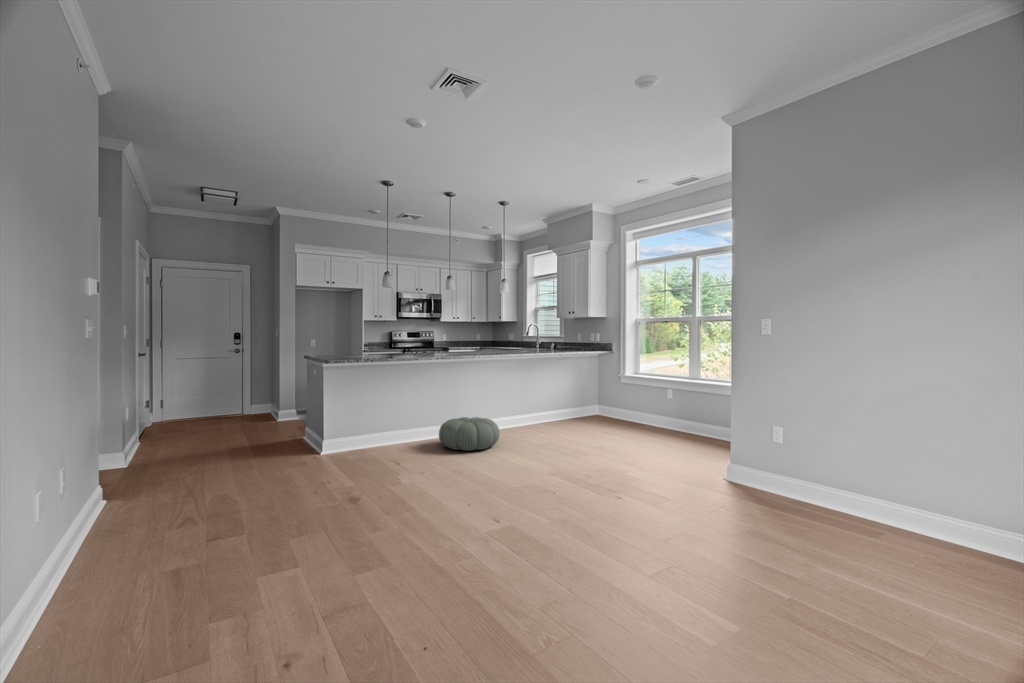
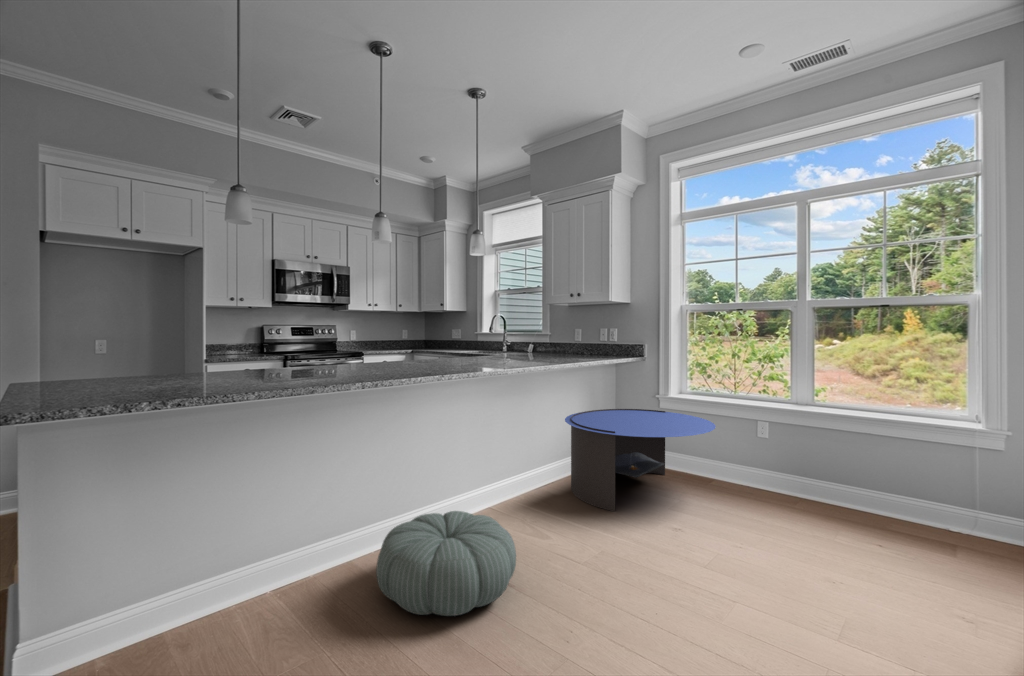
coffee table: none [551,383,636,433] -> present [565,409,716,511]

